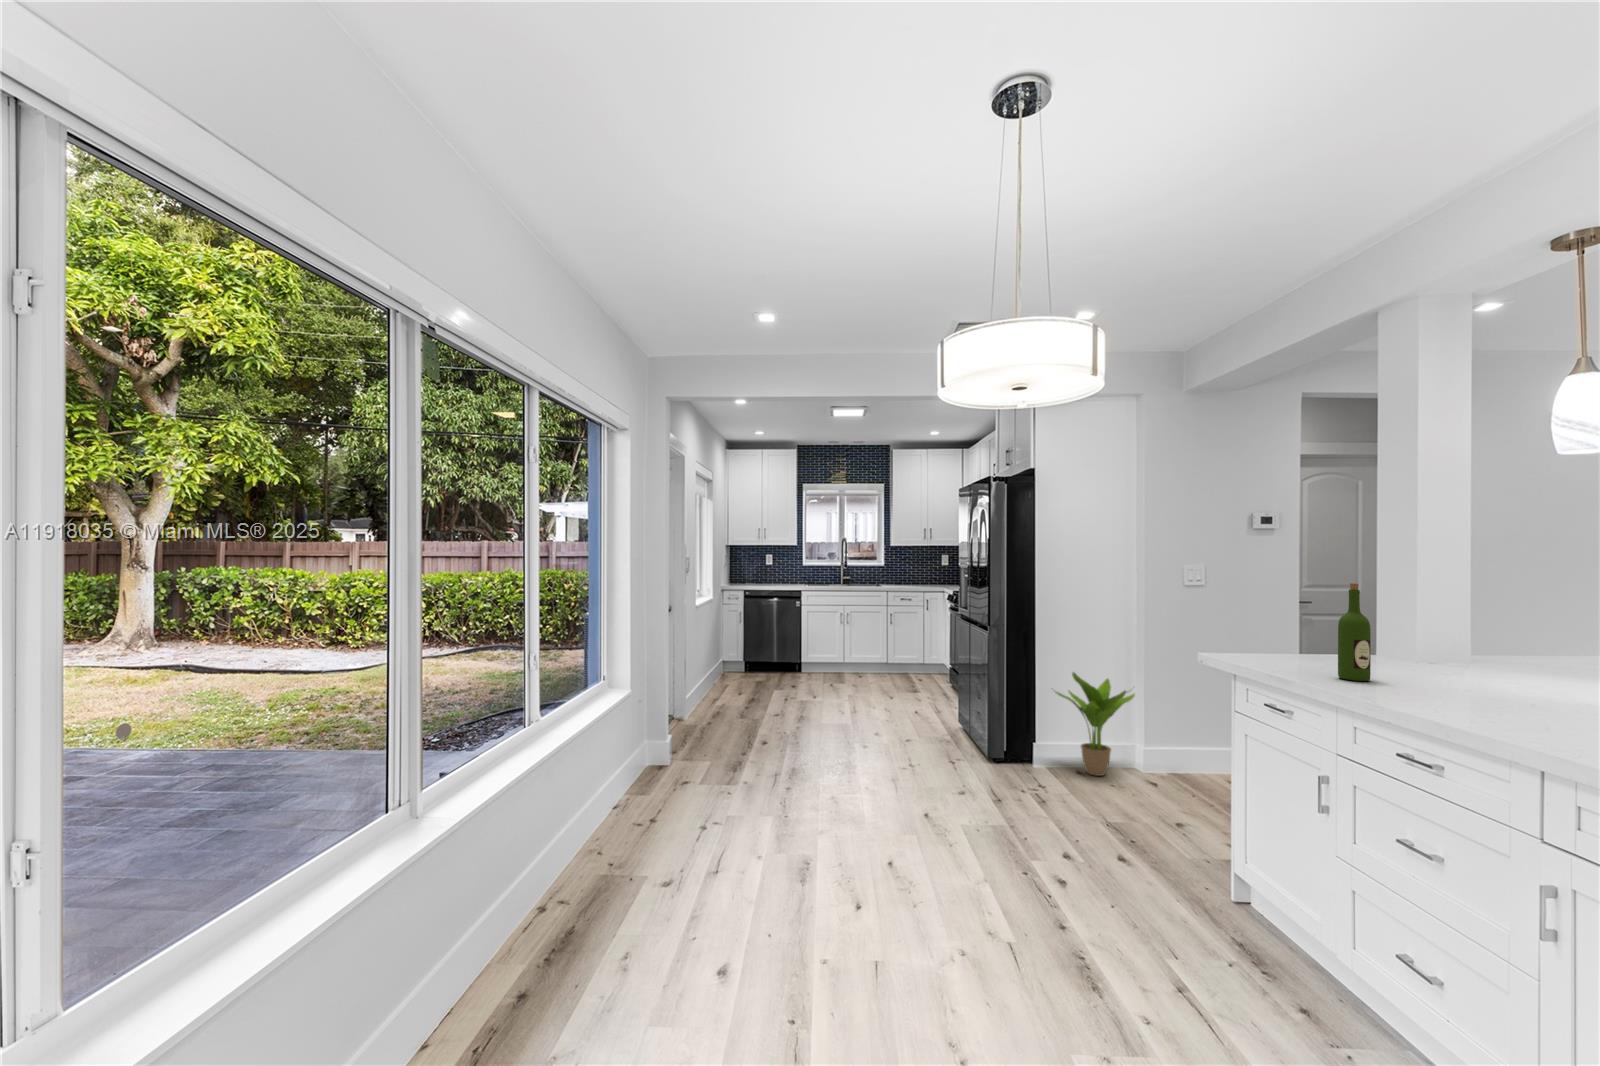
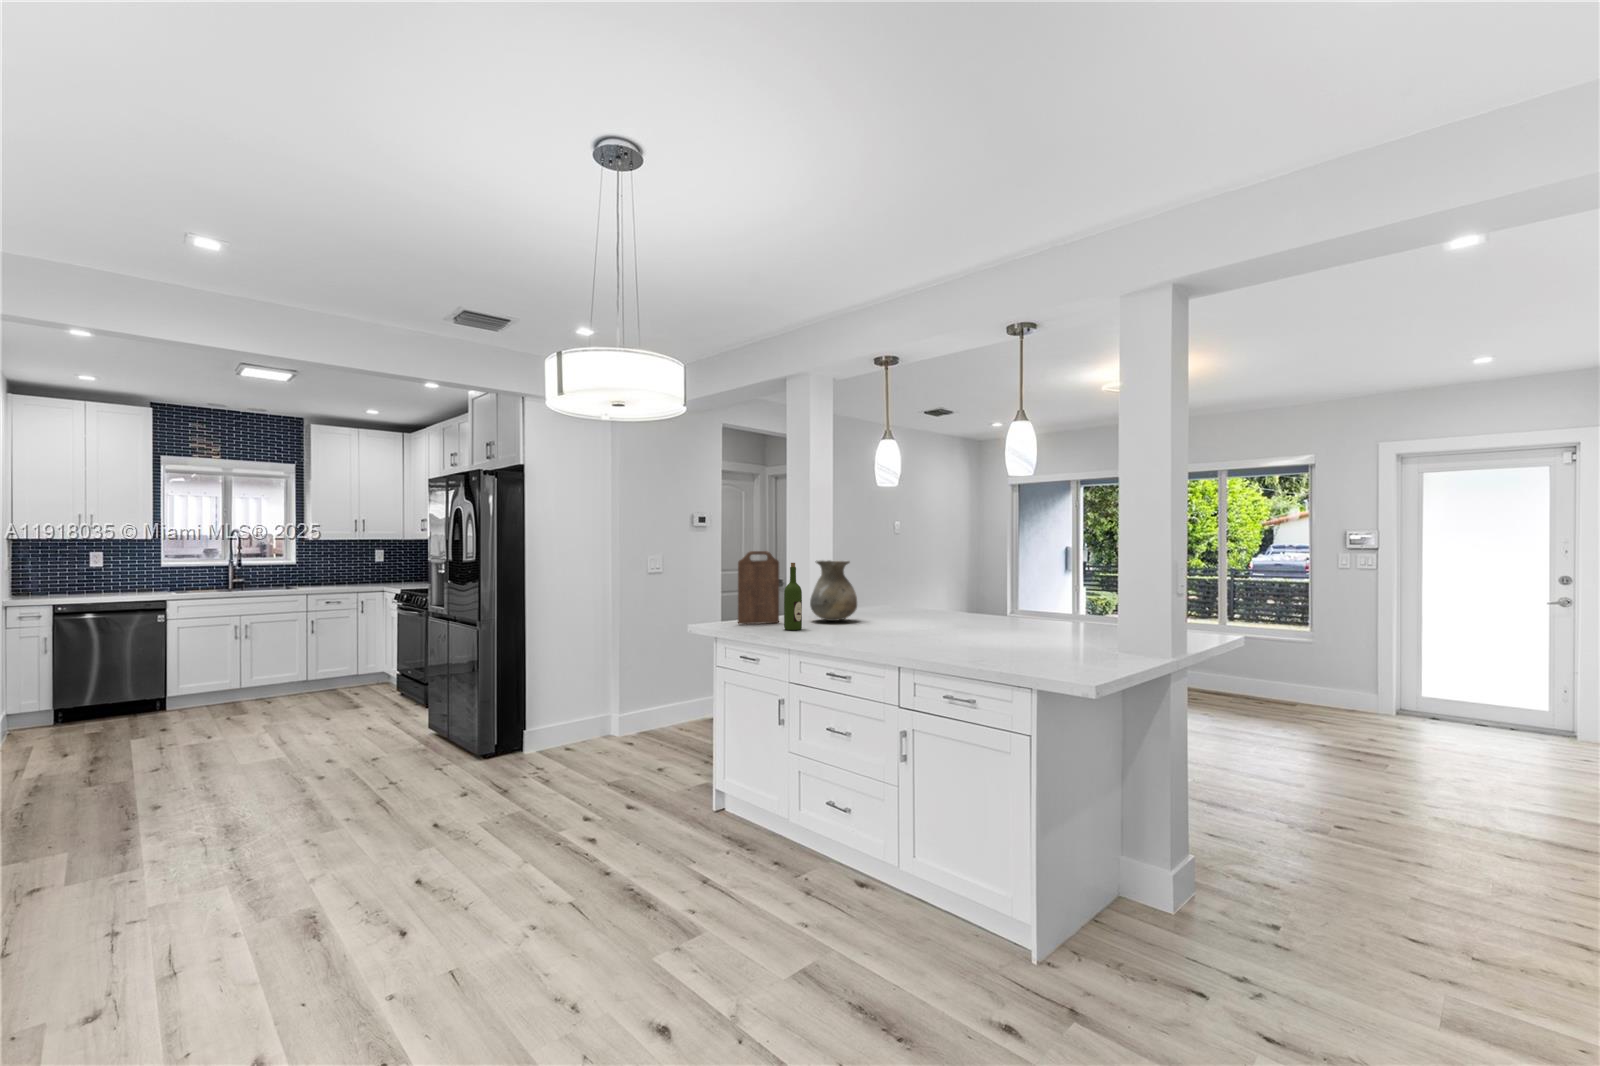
cutting board: none [1269,566,1340,667] -> present [738,551,779,624]
vase: none [1398,583,1497,676] -> present [810,560,857,621]
potted plant: present [1055,672,1135,776] -> none [541,656,616,749]

